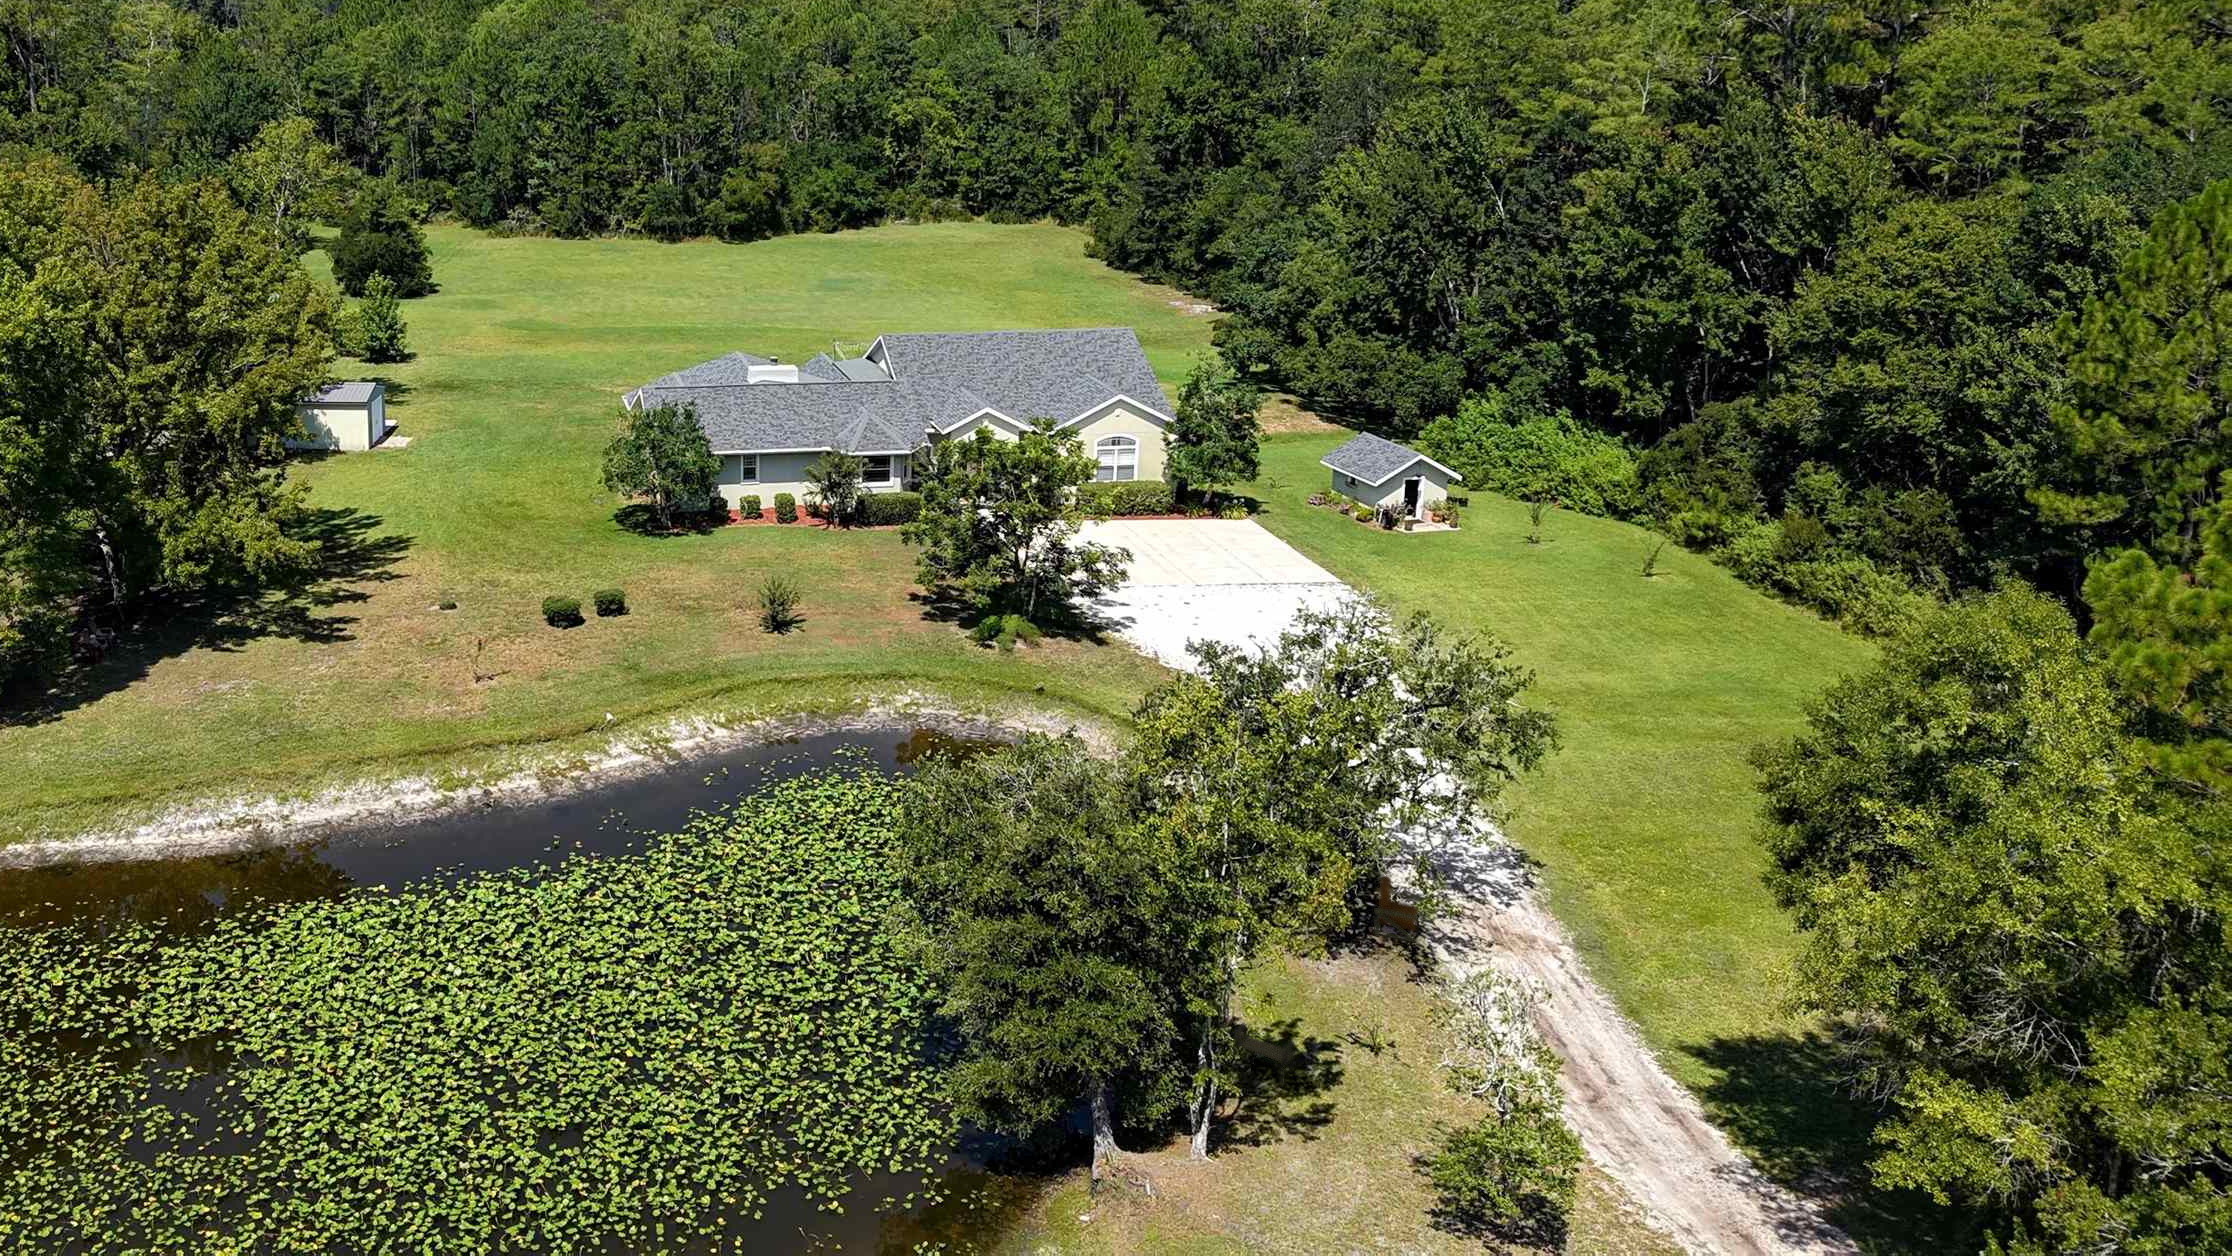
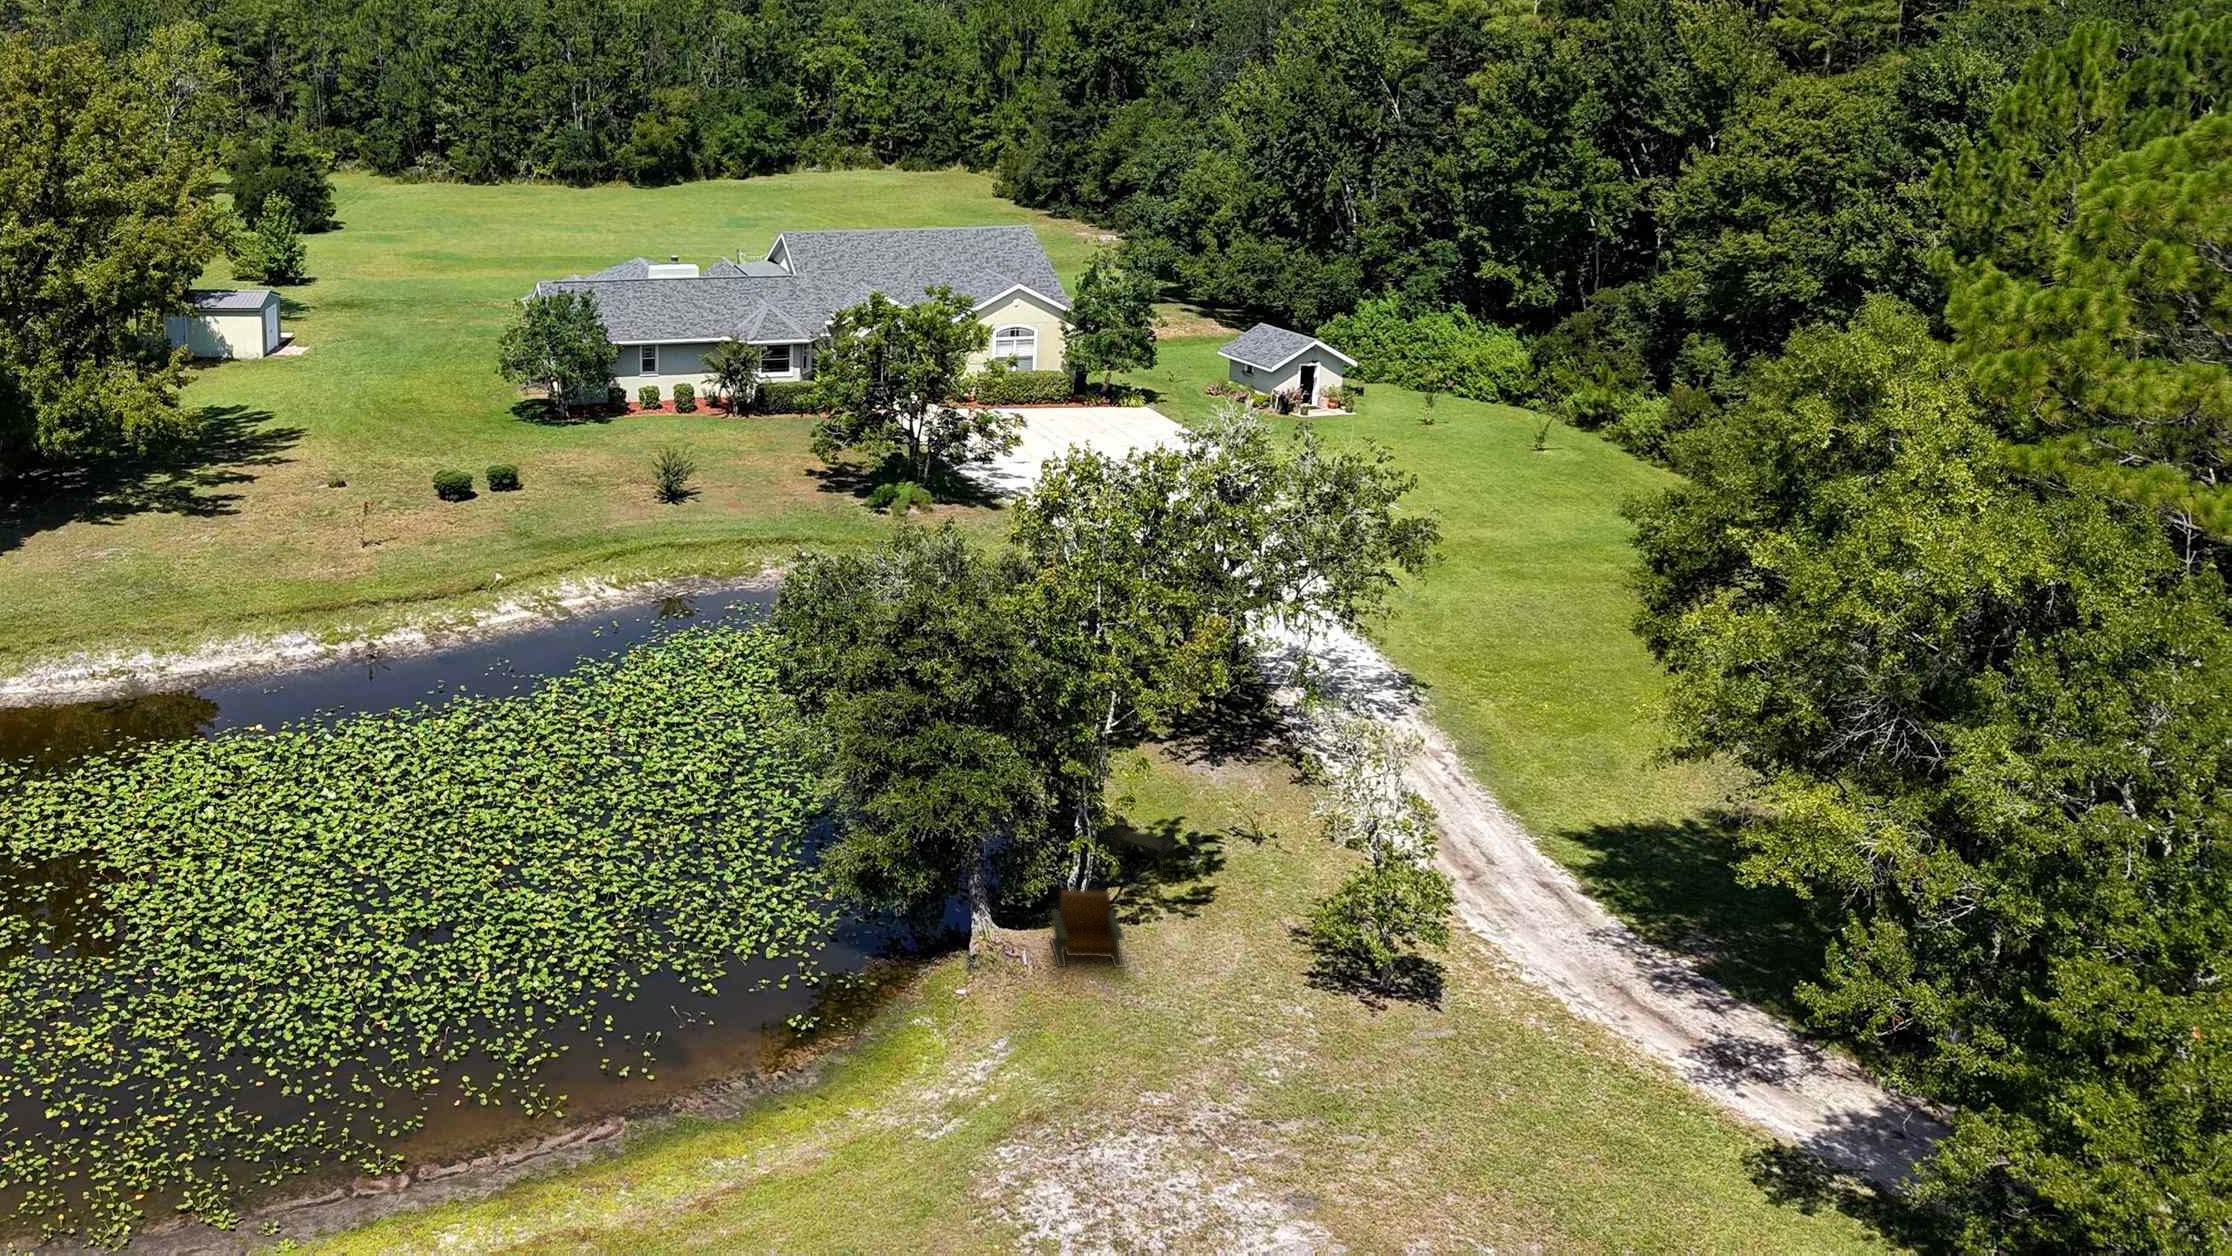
lounge chair: present [1374,875,1418,942] -> present [1050,890,1124,967]

